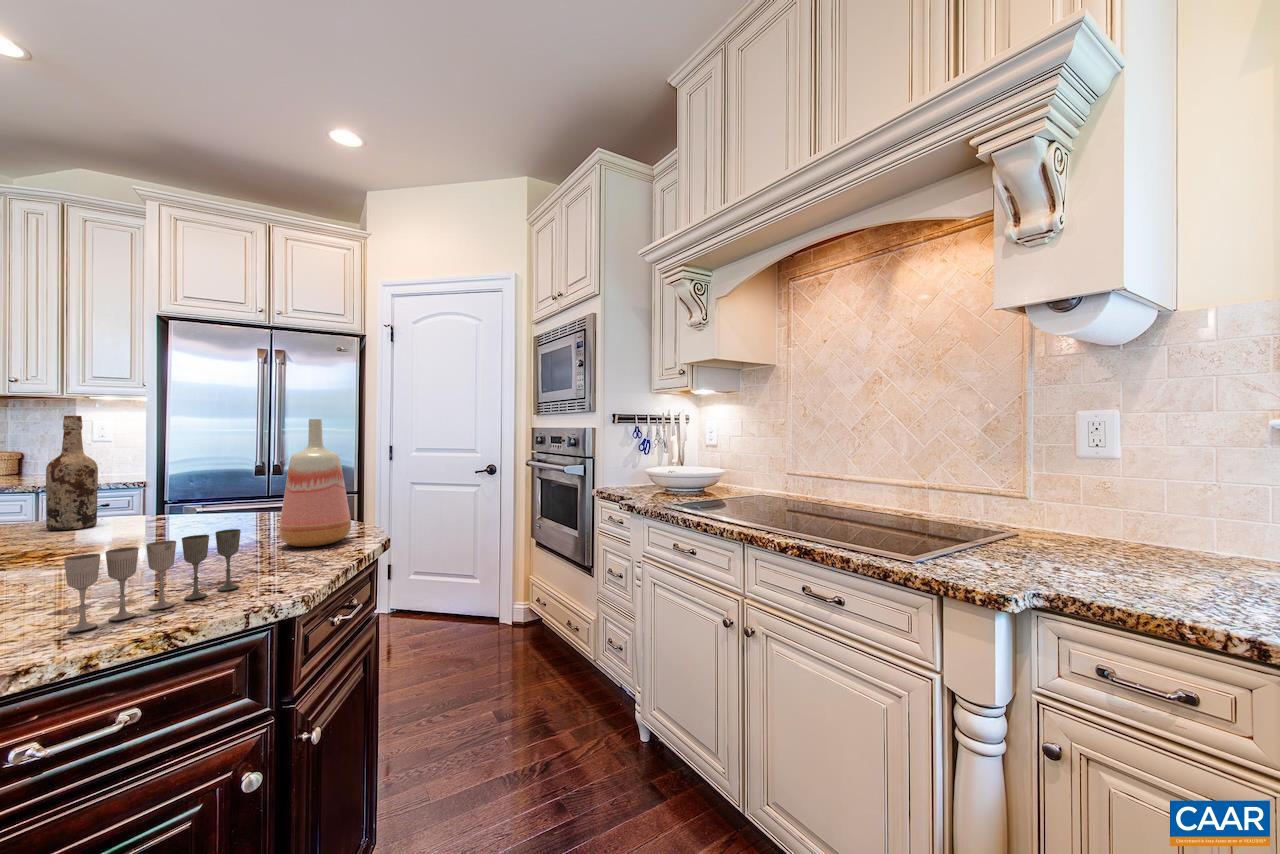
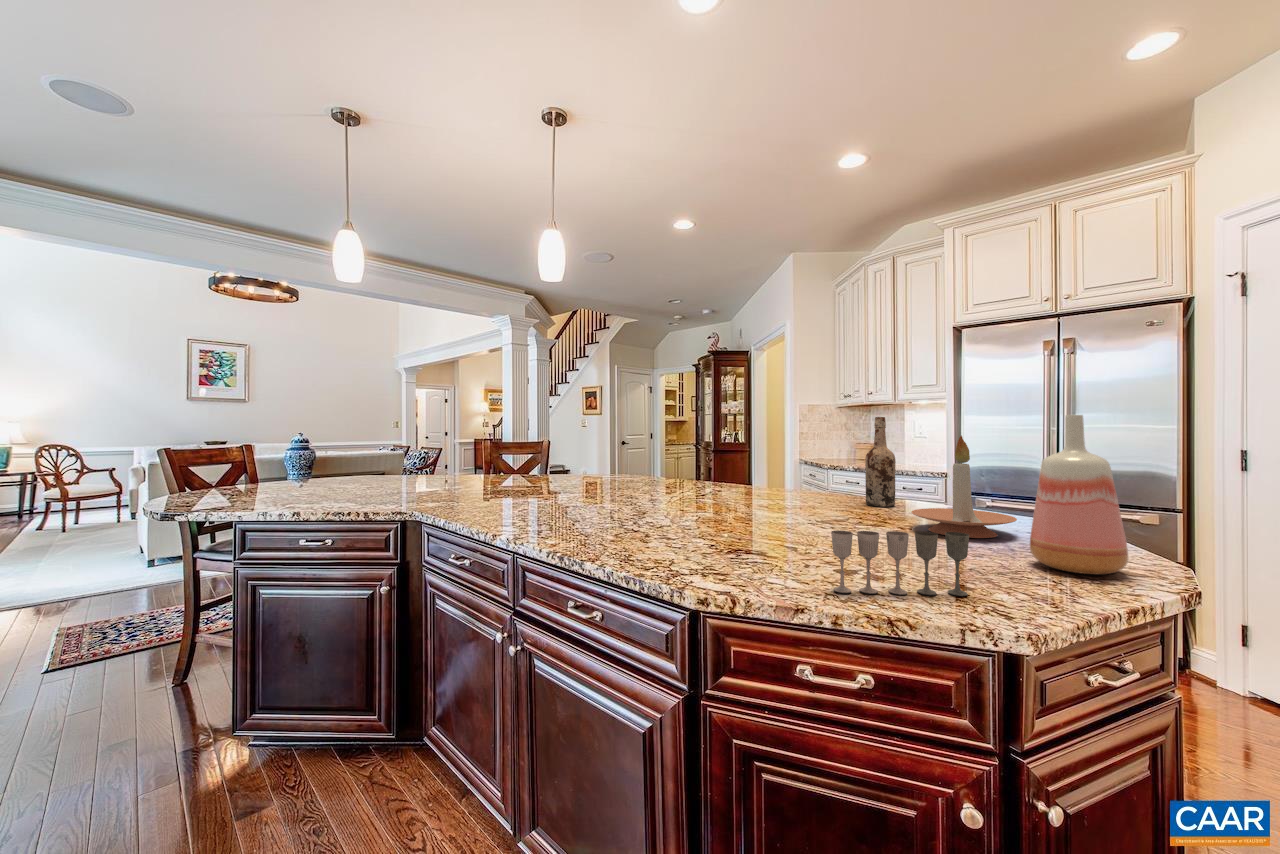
candle holder: none [137,437,258,543] -> present [911,436,1017,538]

